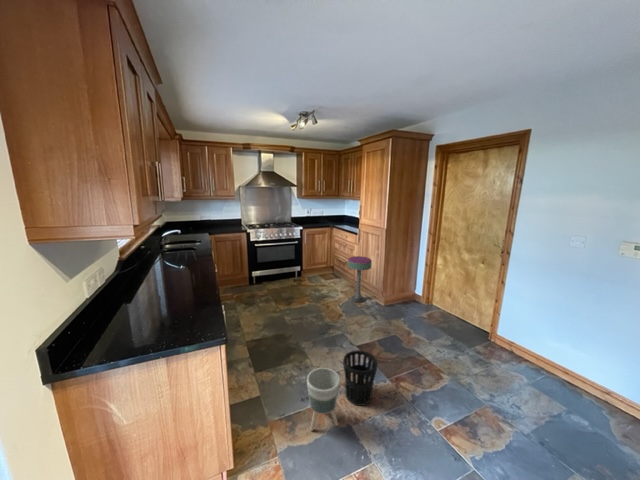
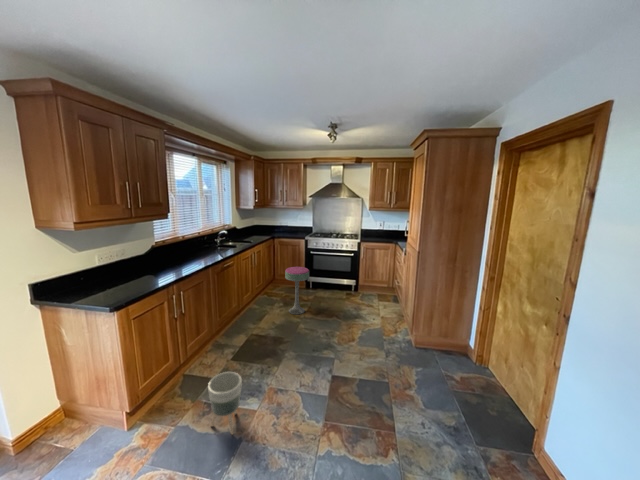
bar stool: present [348,256,372,303] -> present [285,267,309,314]
wastebasket: present [343,351,378,406] -> none [261,371,297,432]

